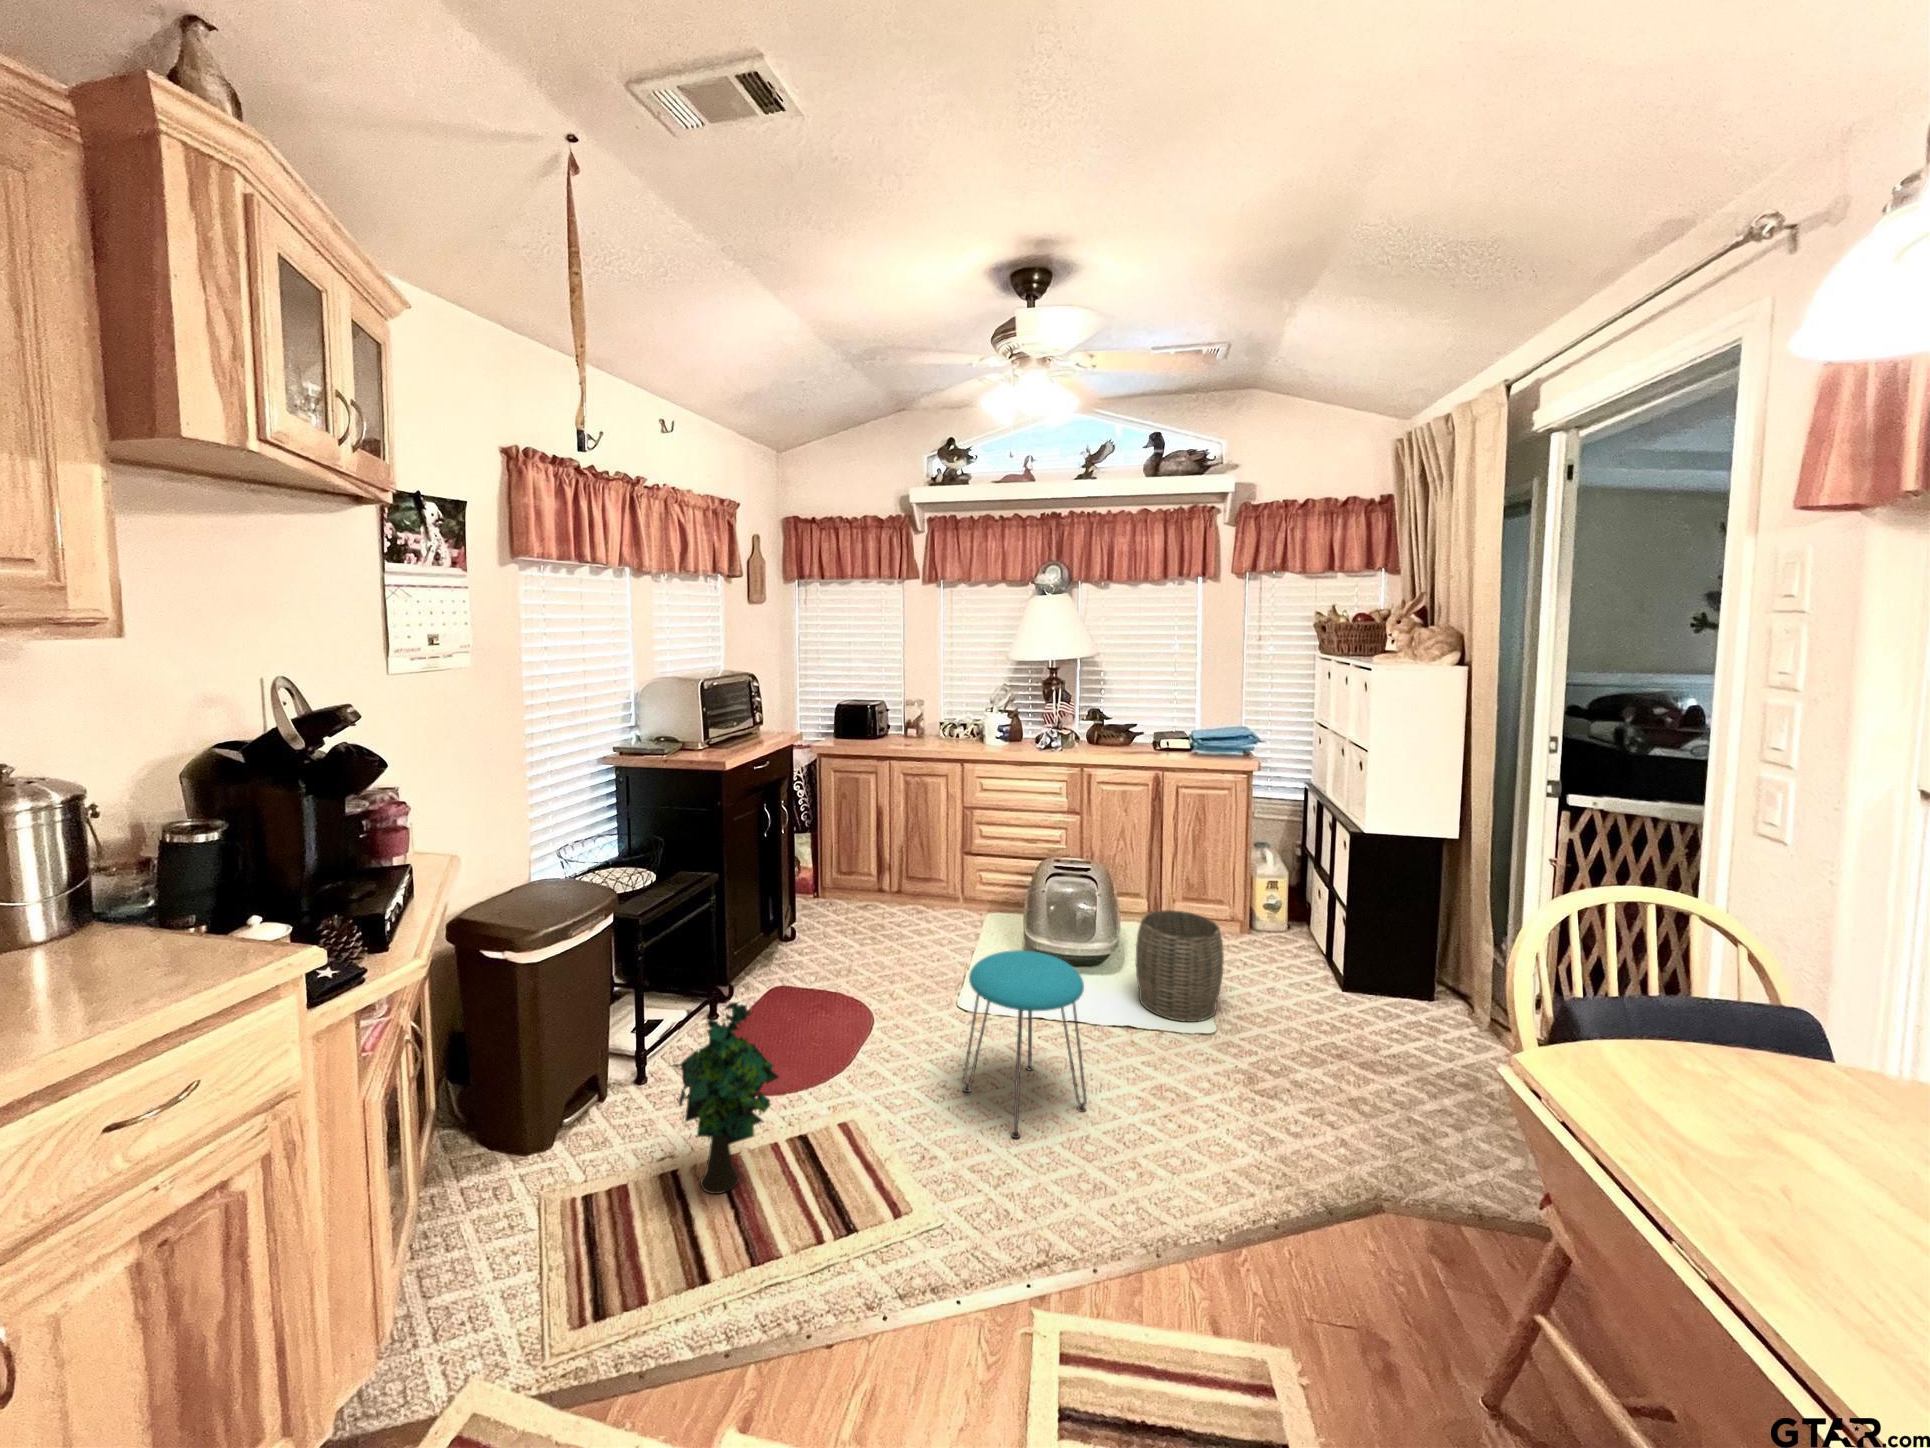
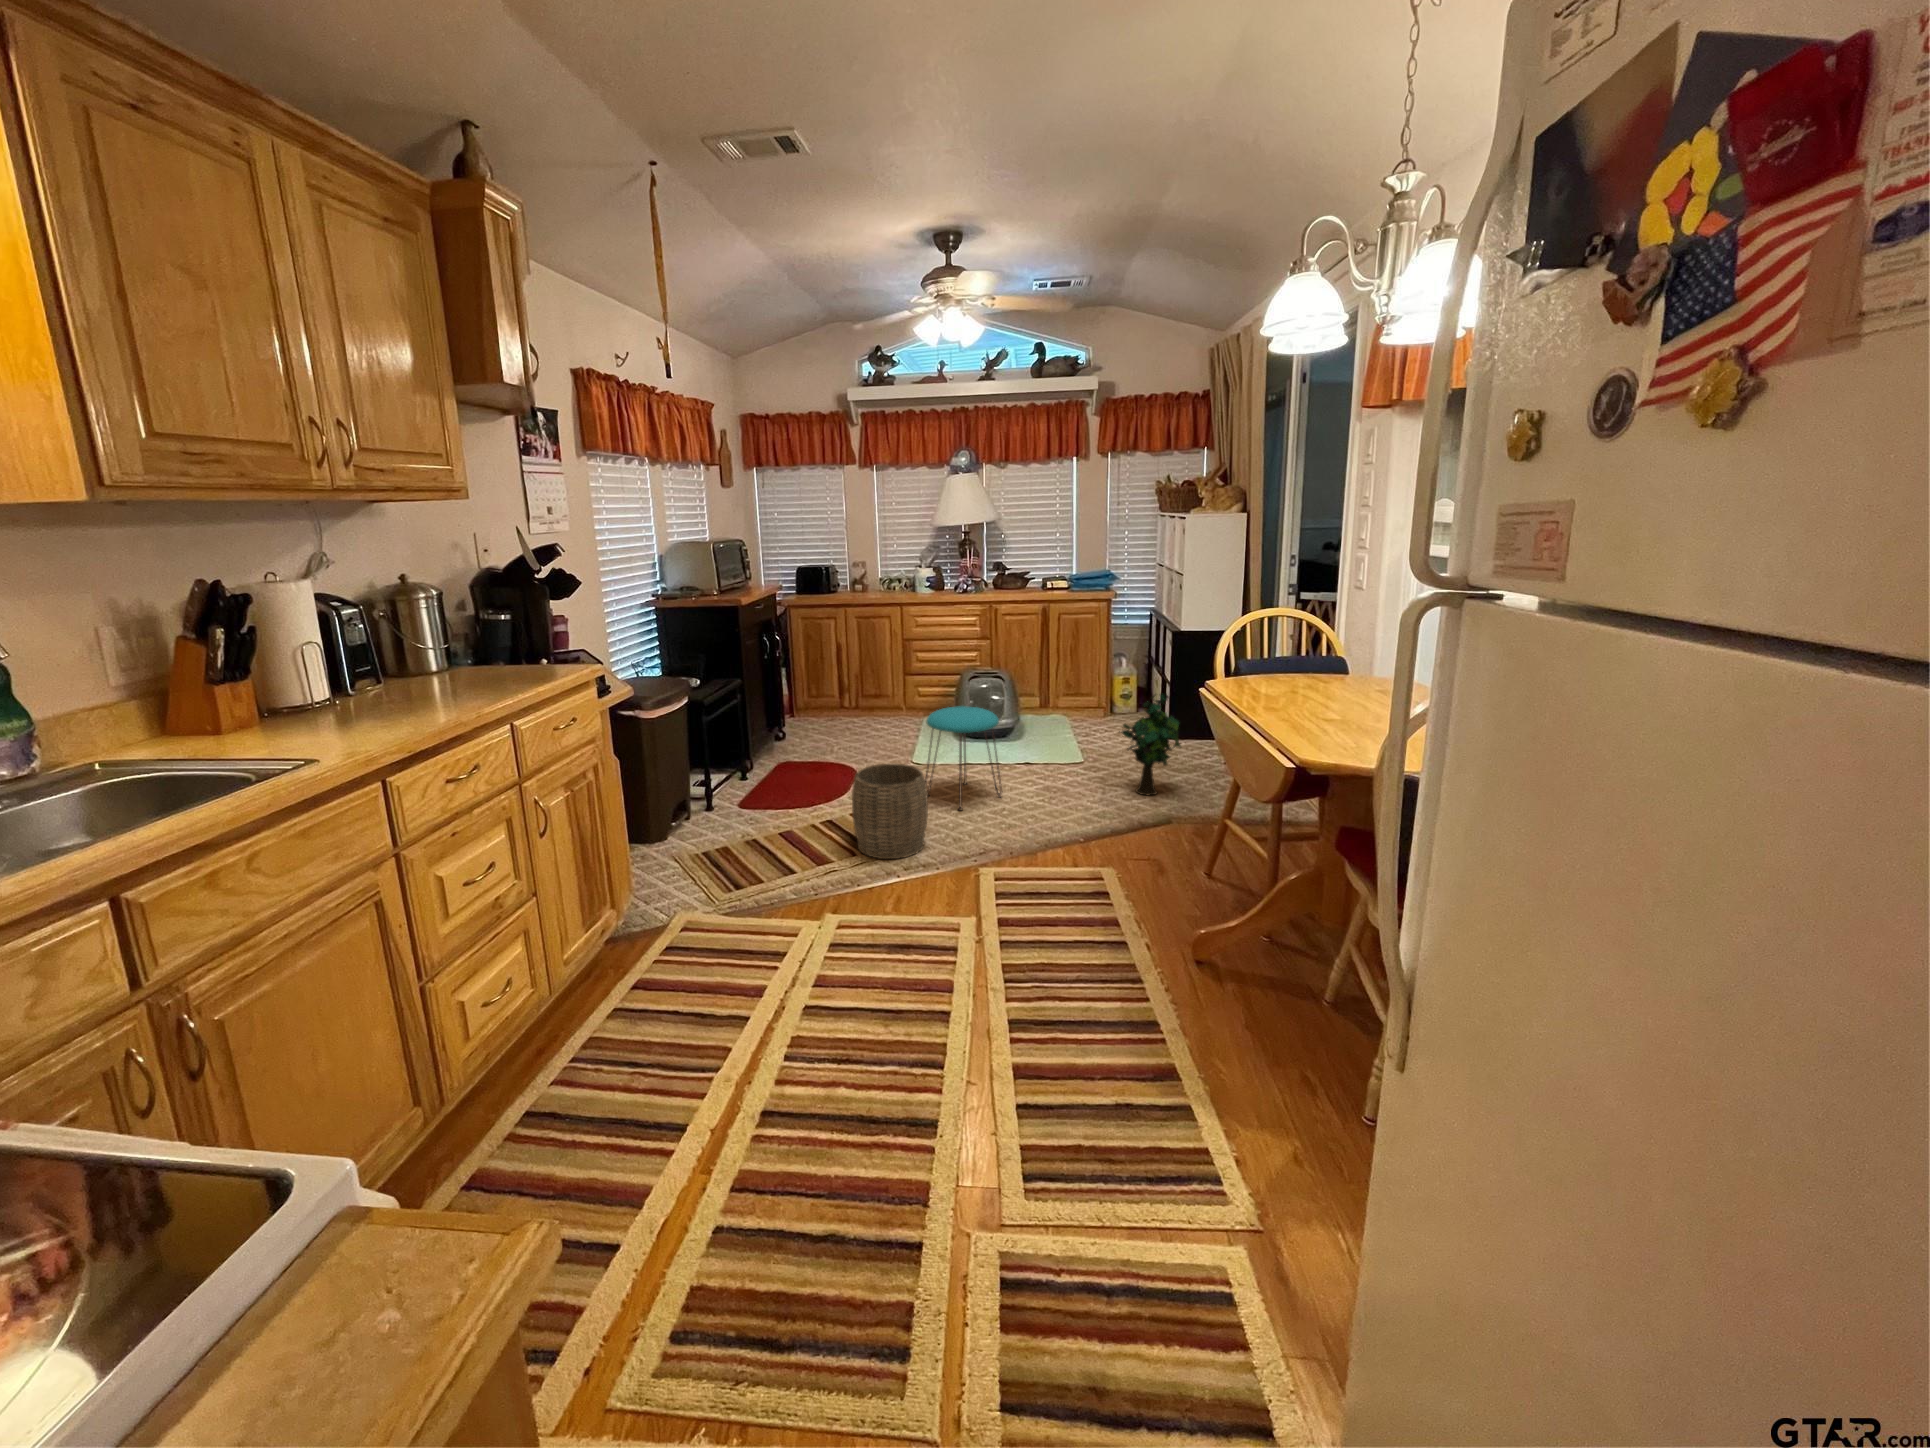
woven basket: present [1136,910,1224,1022] -> present [852,764,928,859]
decorative plant: present [671,1002,779,1194] -> present [1119,693,1181,795]

